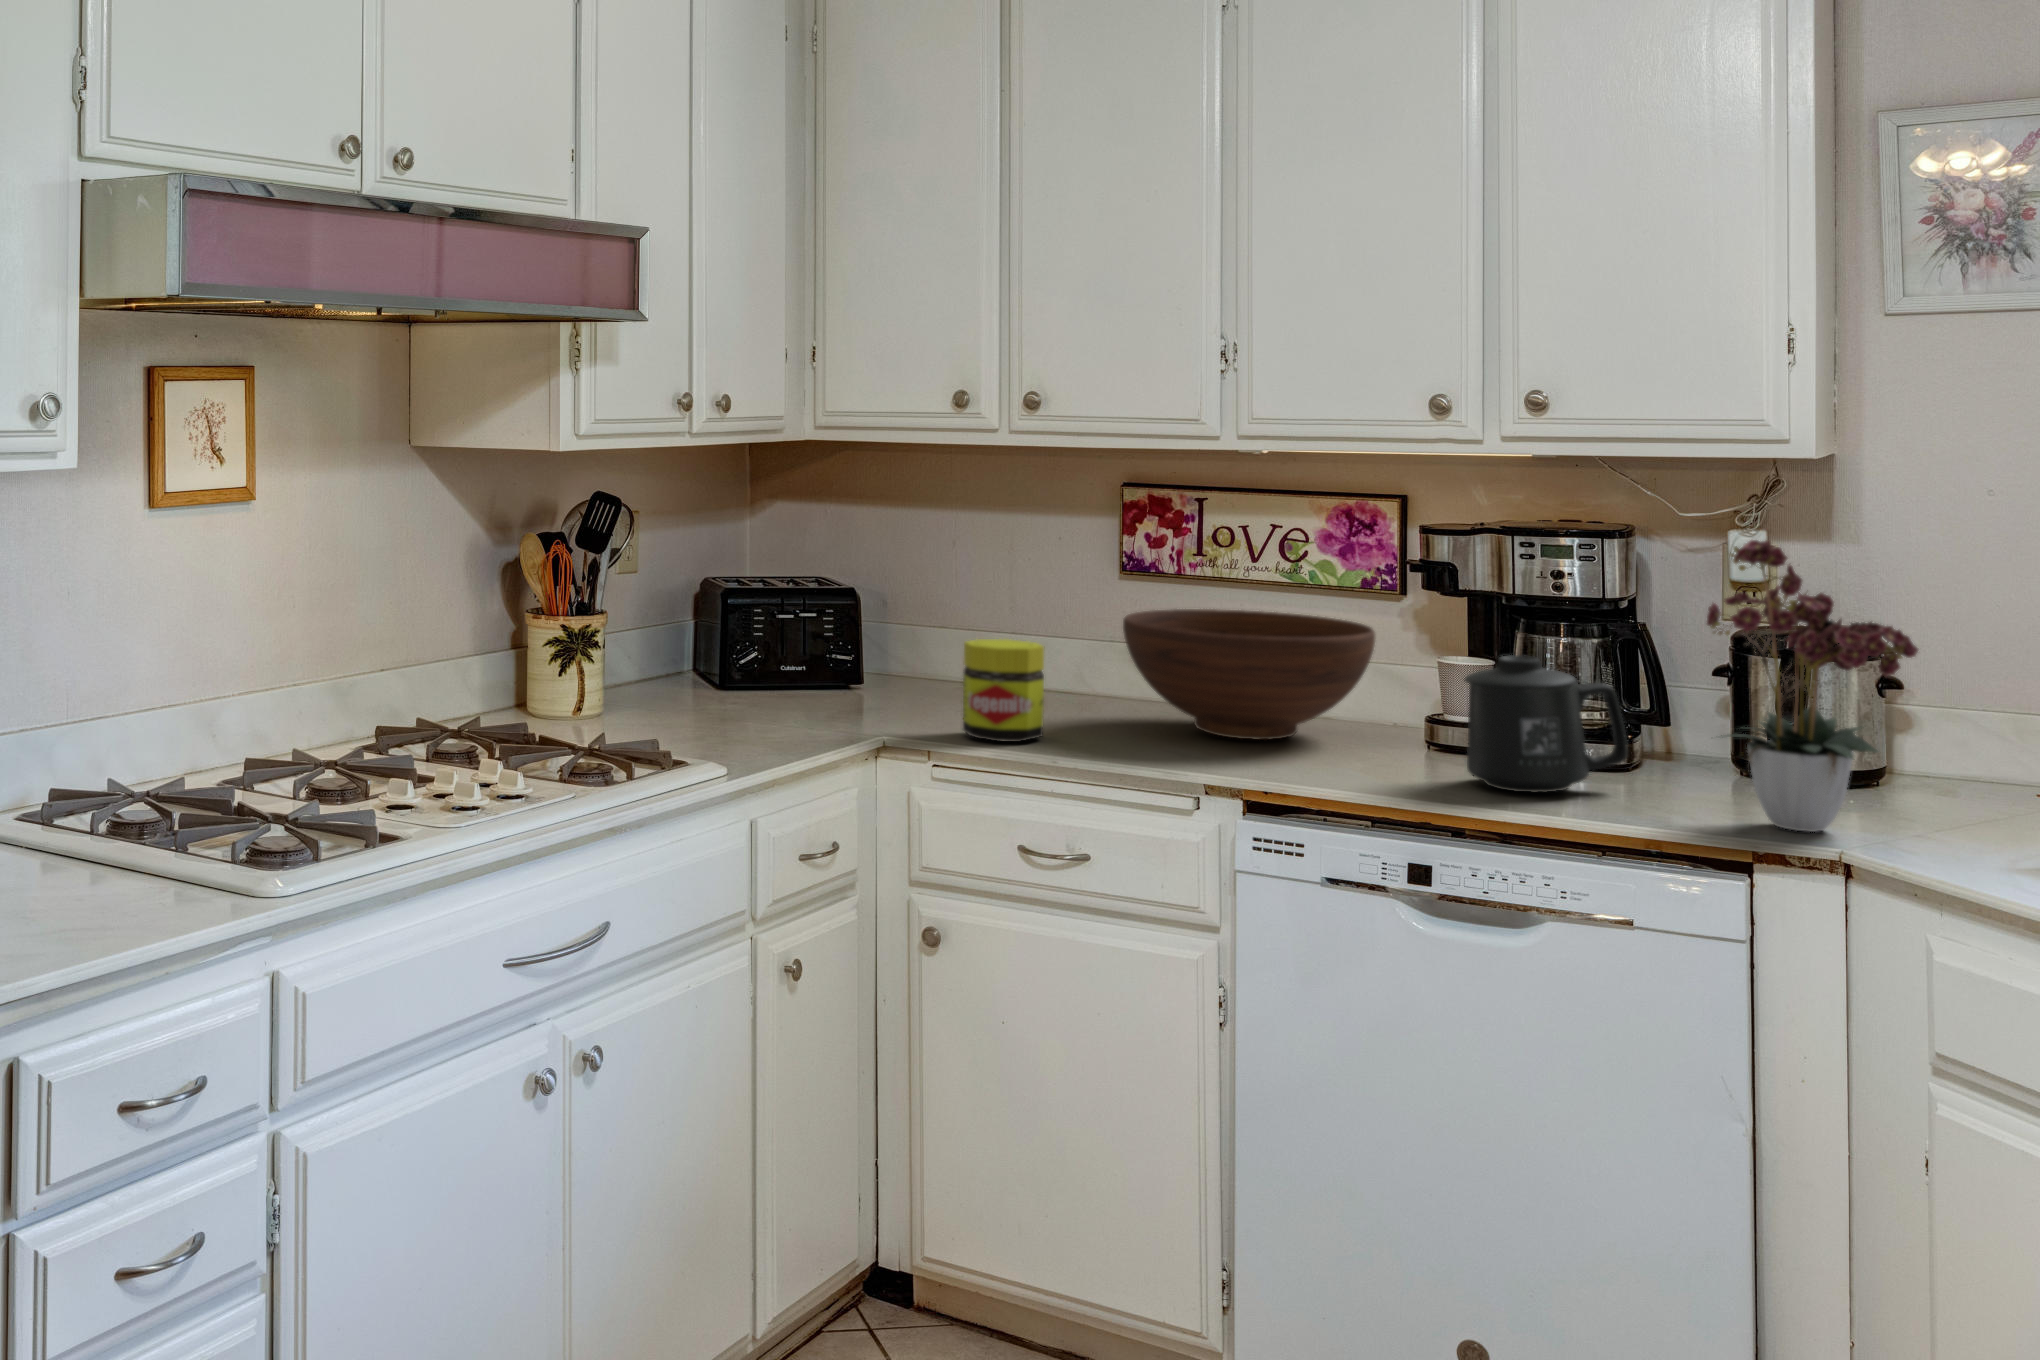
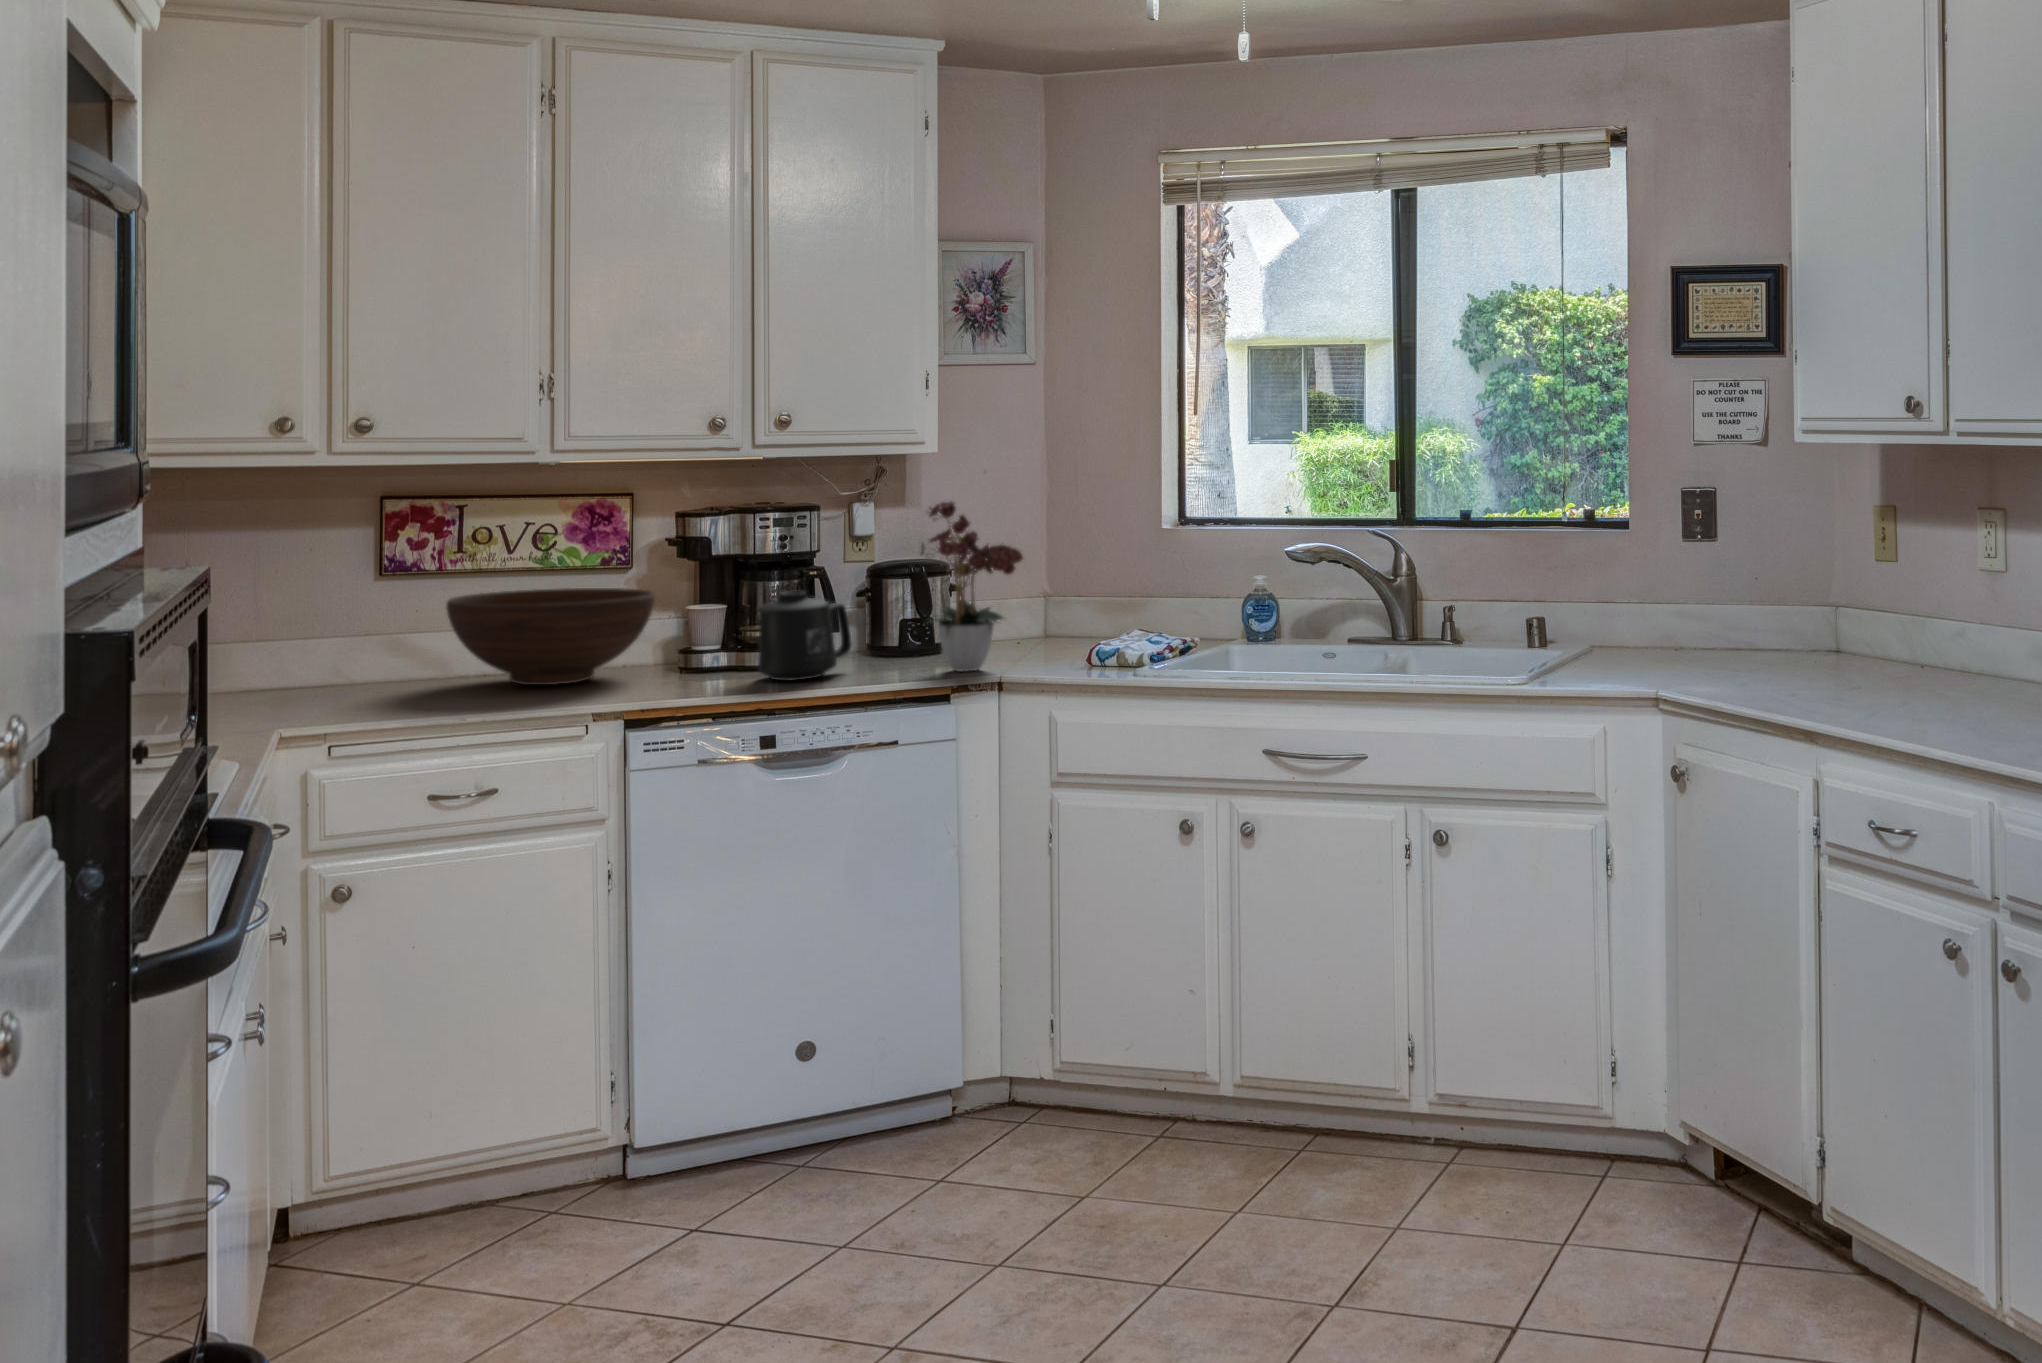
jar: present [963,639,1044,742] -> none [338,630,415,717]

